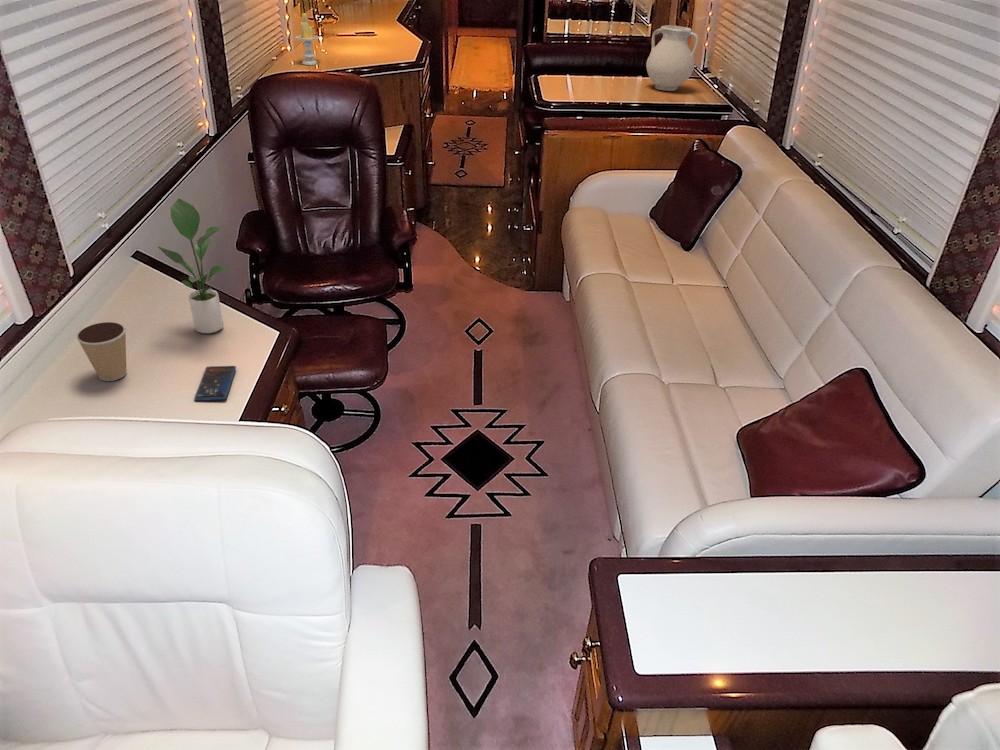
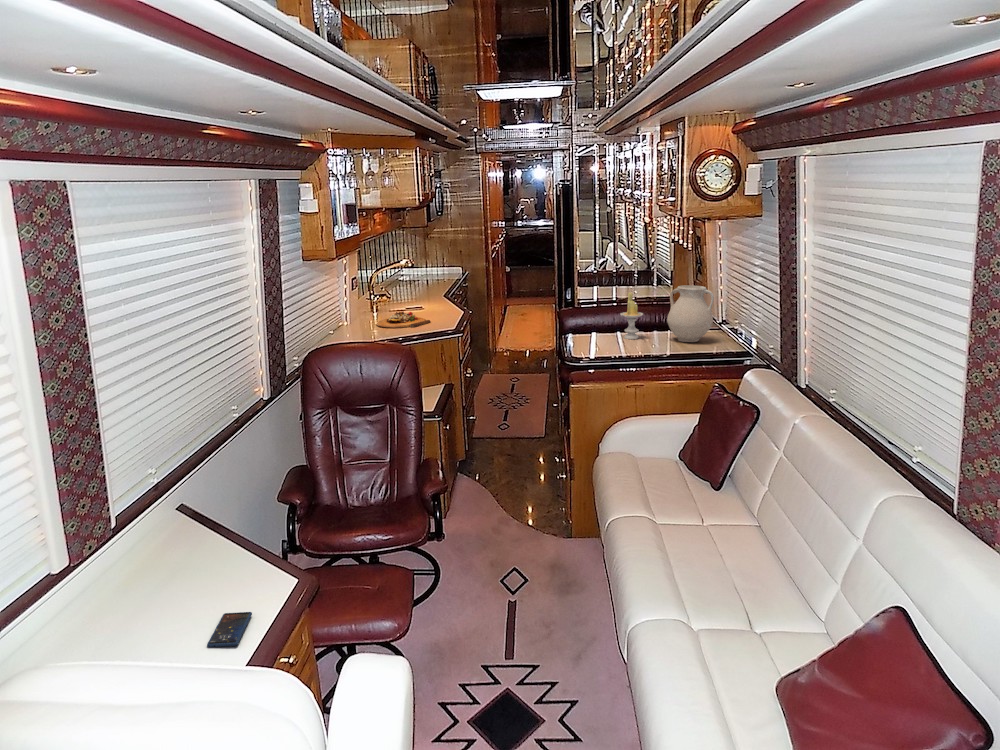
candle: present [295,13,319,65] -> present [620,292,643,339]
cutting board: none [329,38,389,58] -> present [377,312,431,328]
potted plant: present [158,199,229,333] -> none [189,454,256,582]
coffee cup: present [76,322,127,381] -> none [104,570,151,629]

